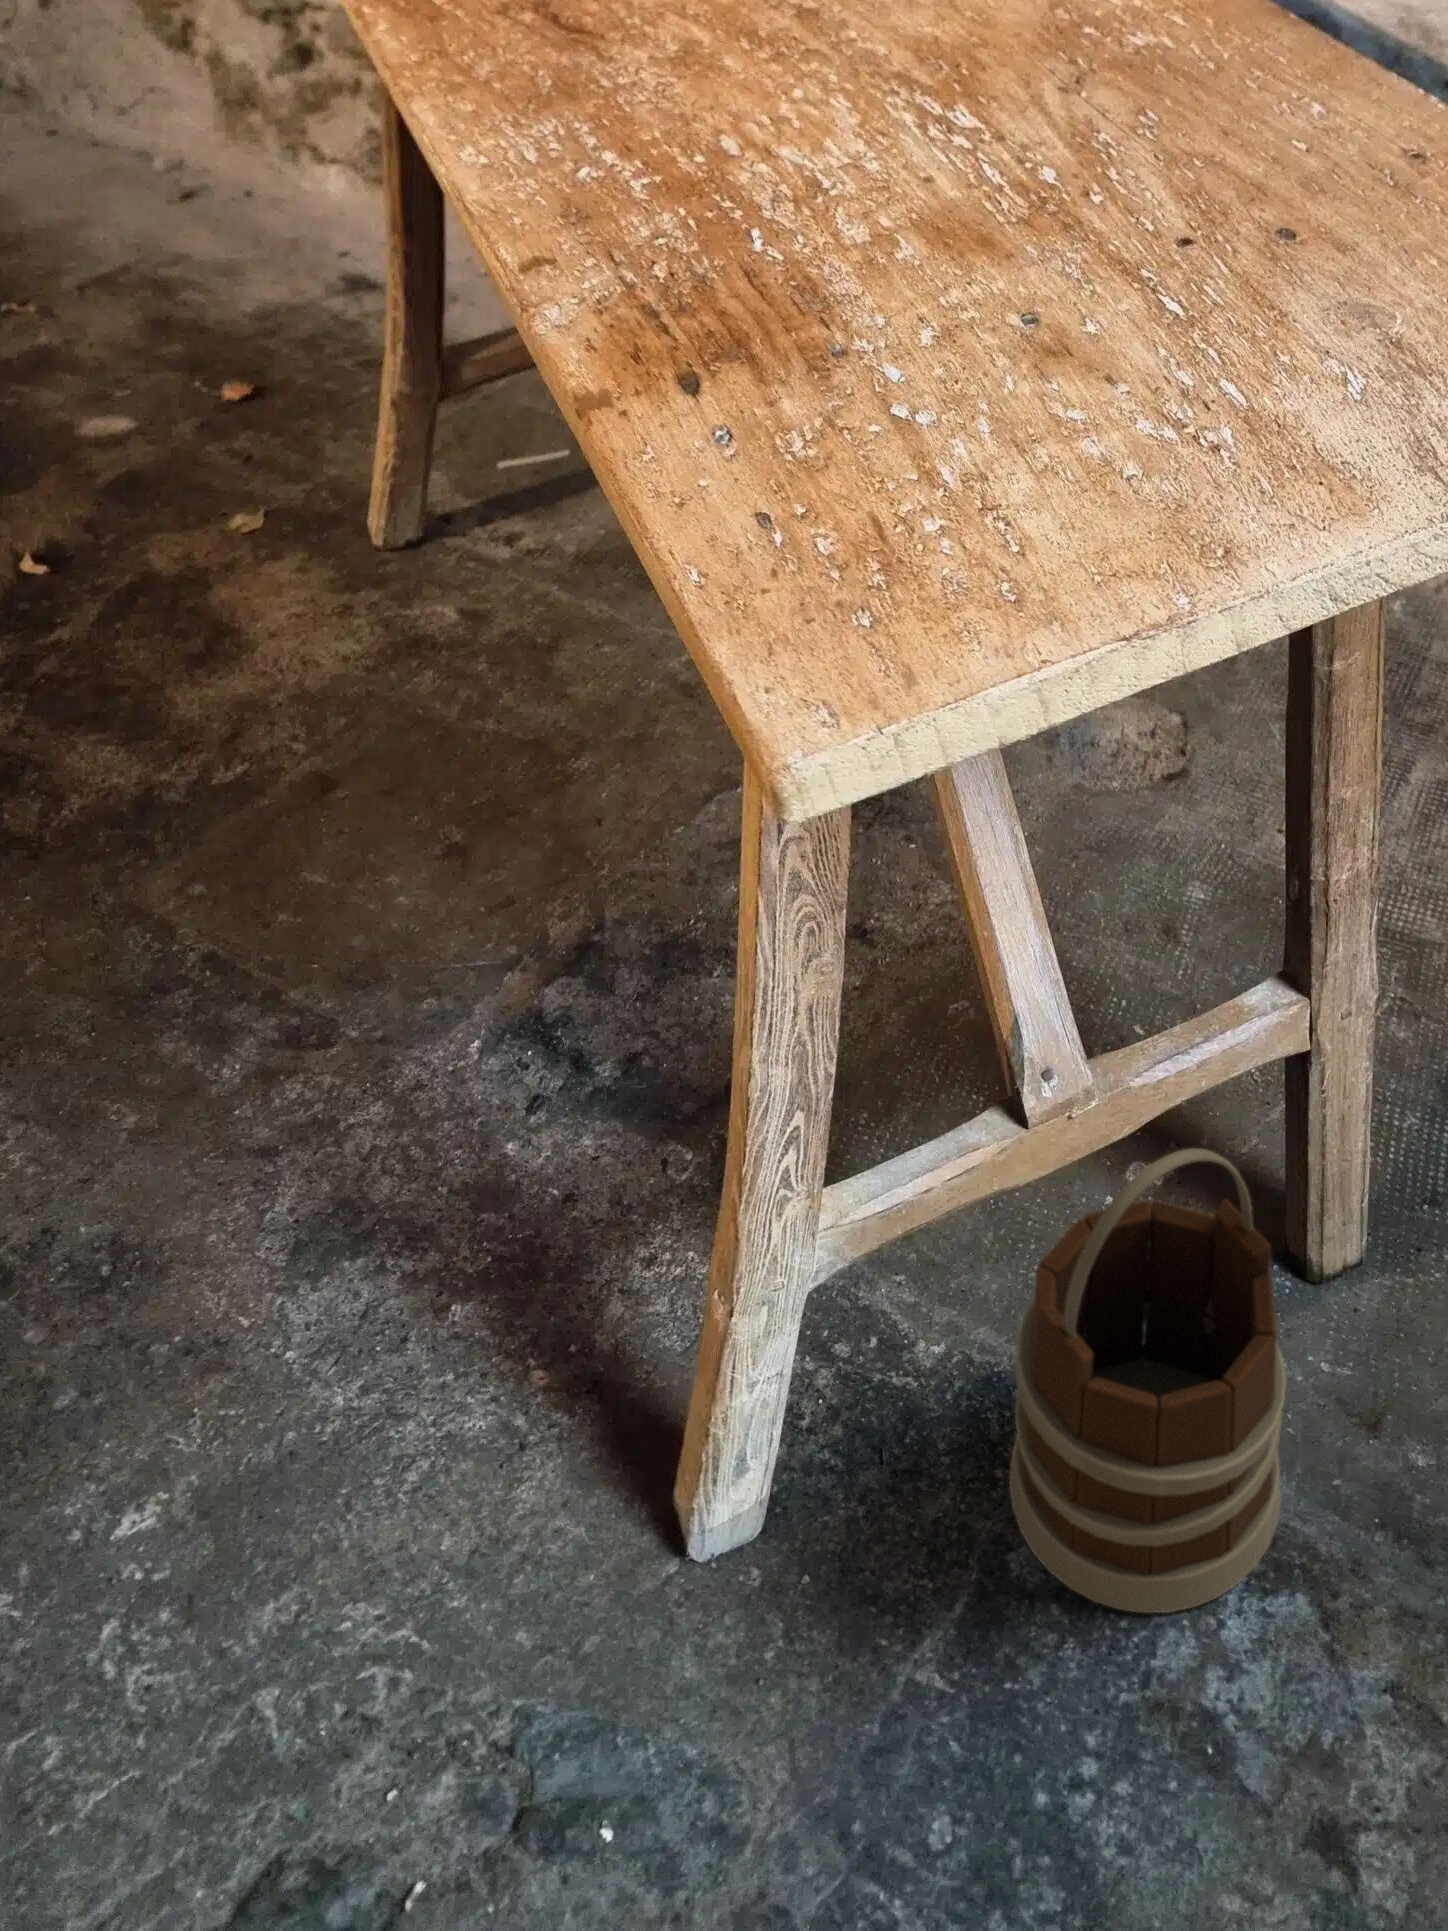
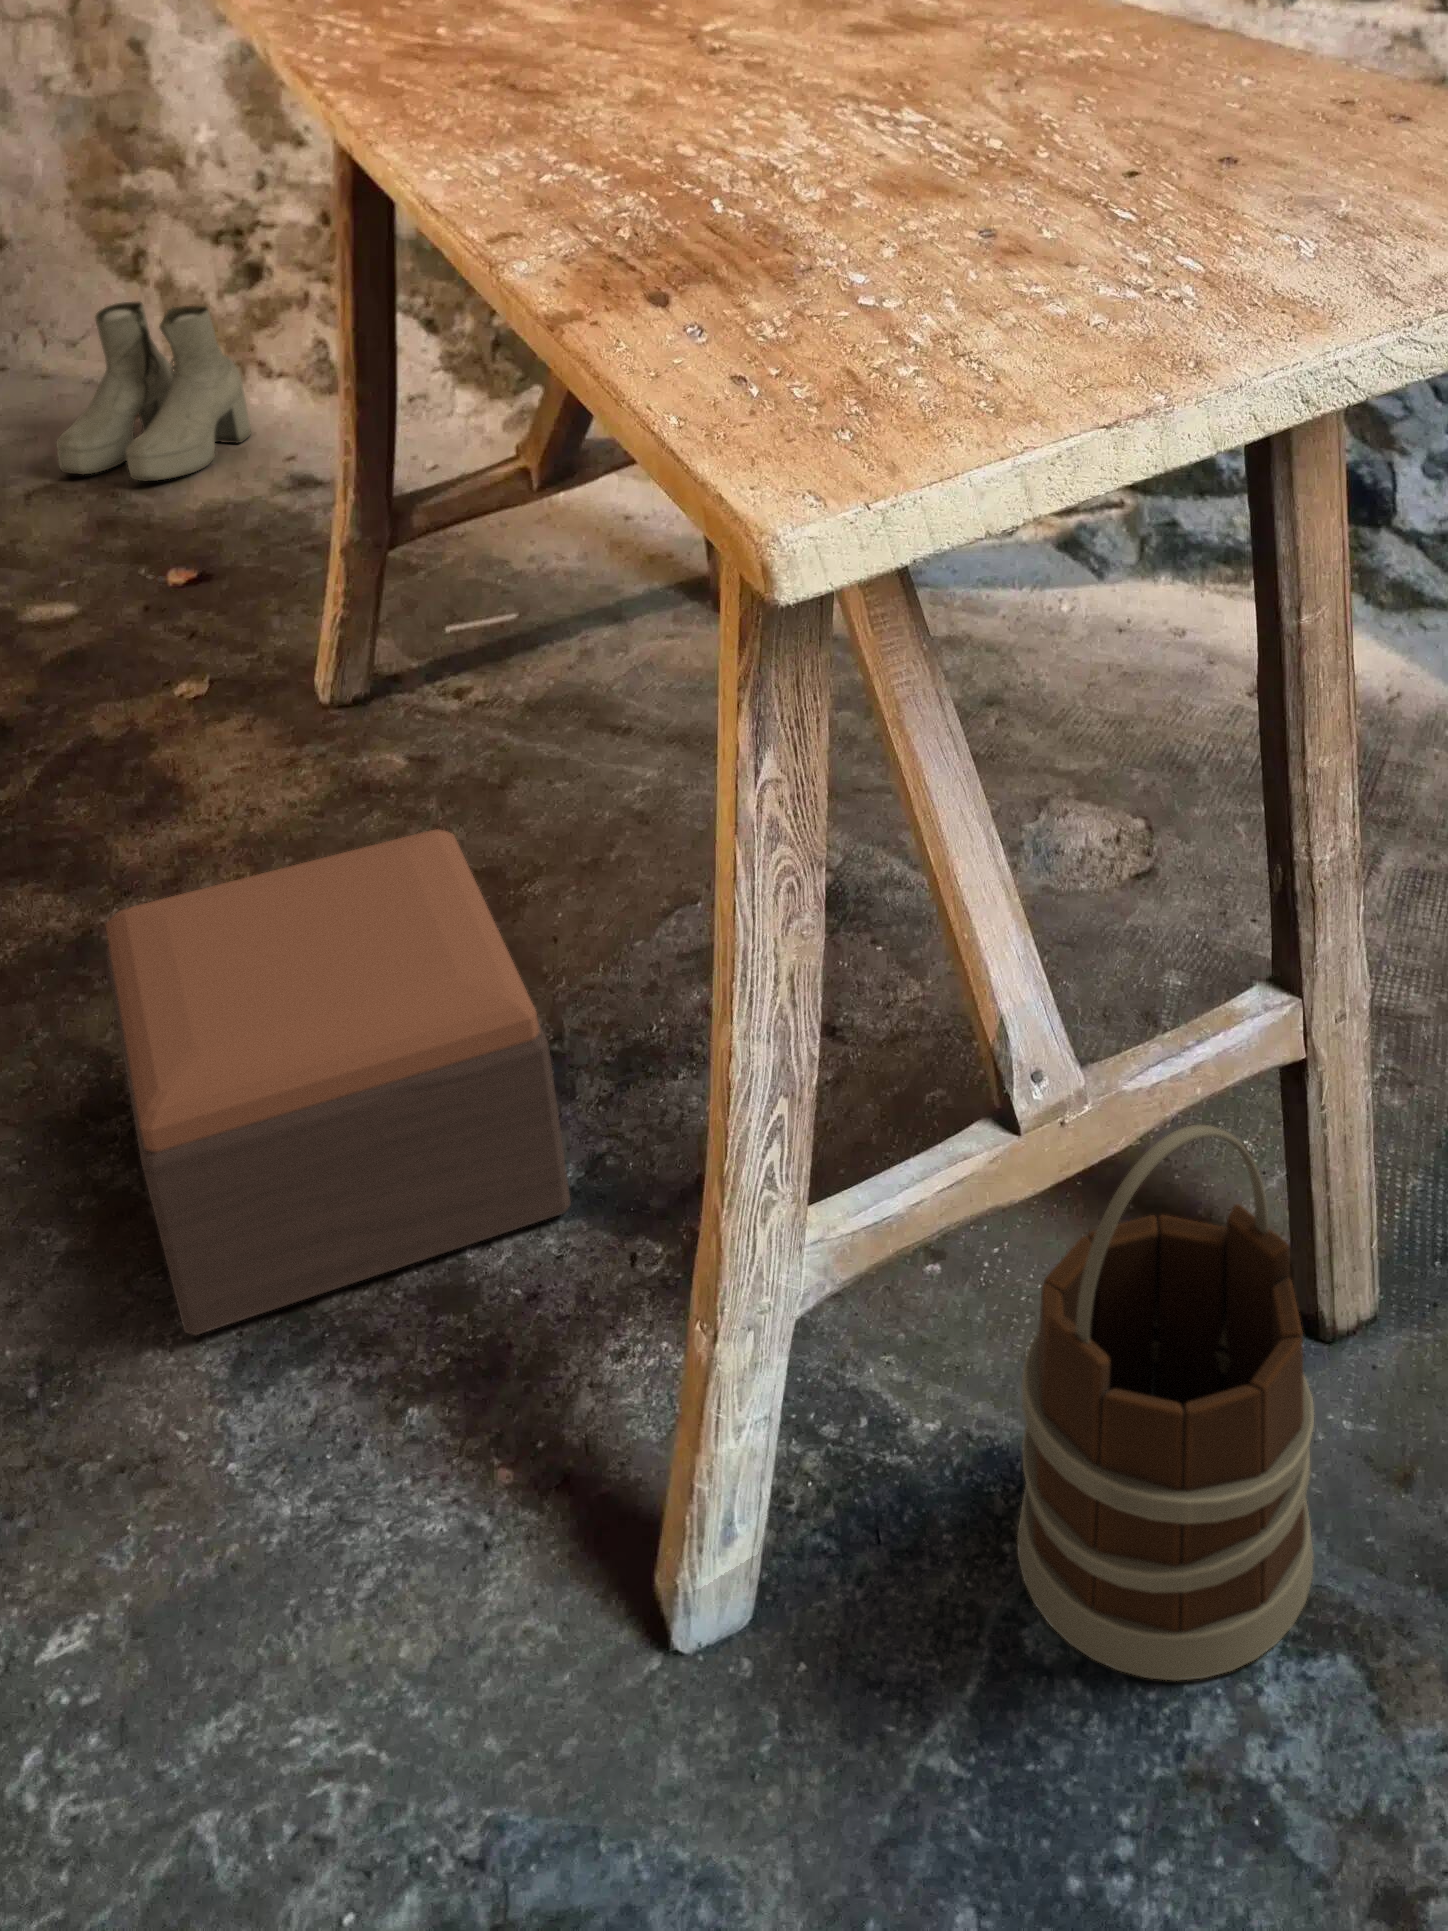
boots: none [106,76,305,271] -> present [56,301,251,481]
footstool: none [165,737,610,1227] -> present [106,829,571,1335]

